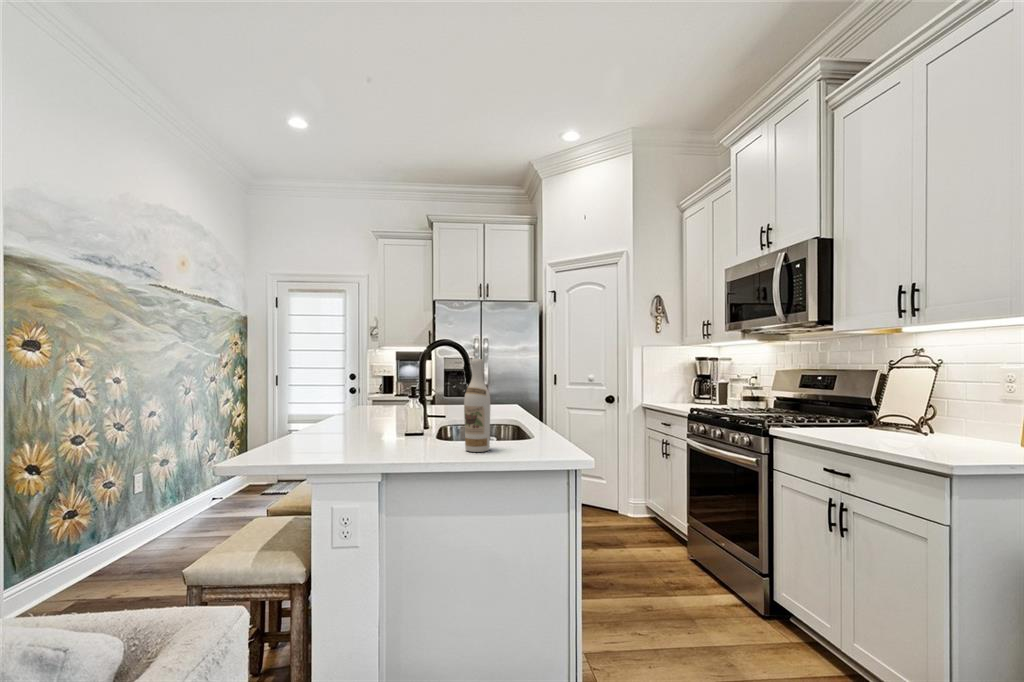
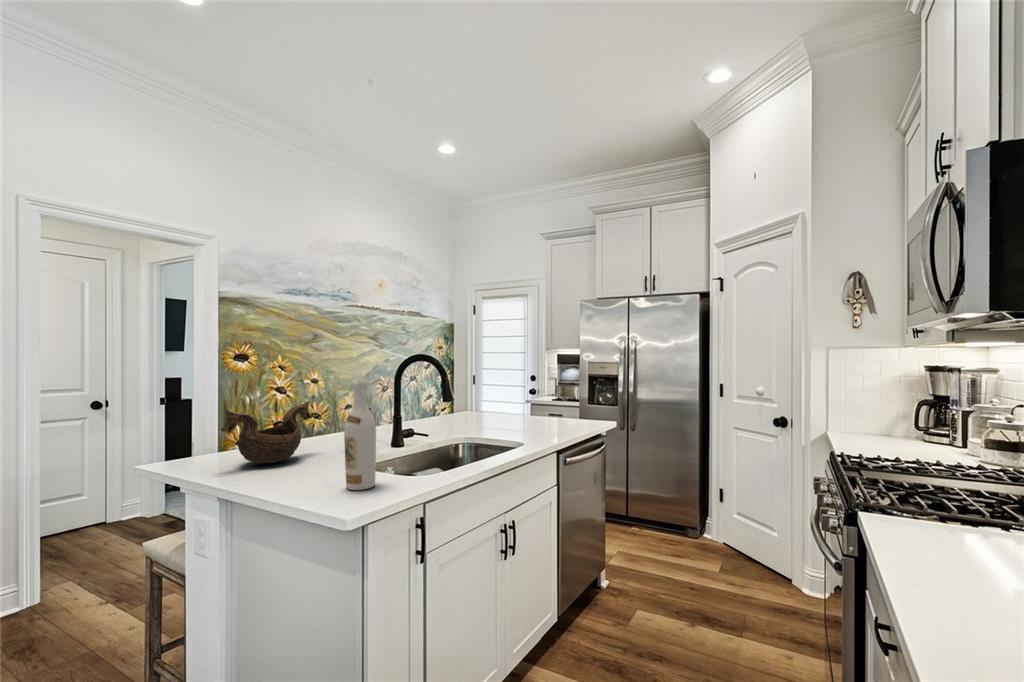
decorative bowl: none [292,386,352,449] -> present [220,401,313,464]

